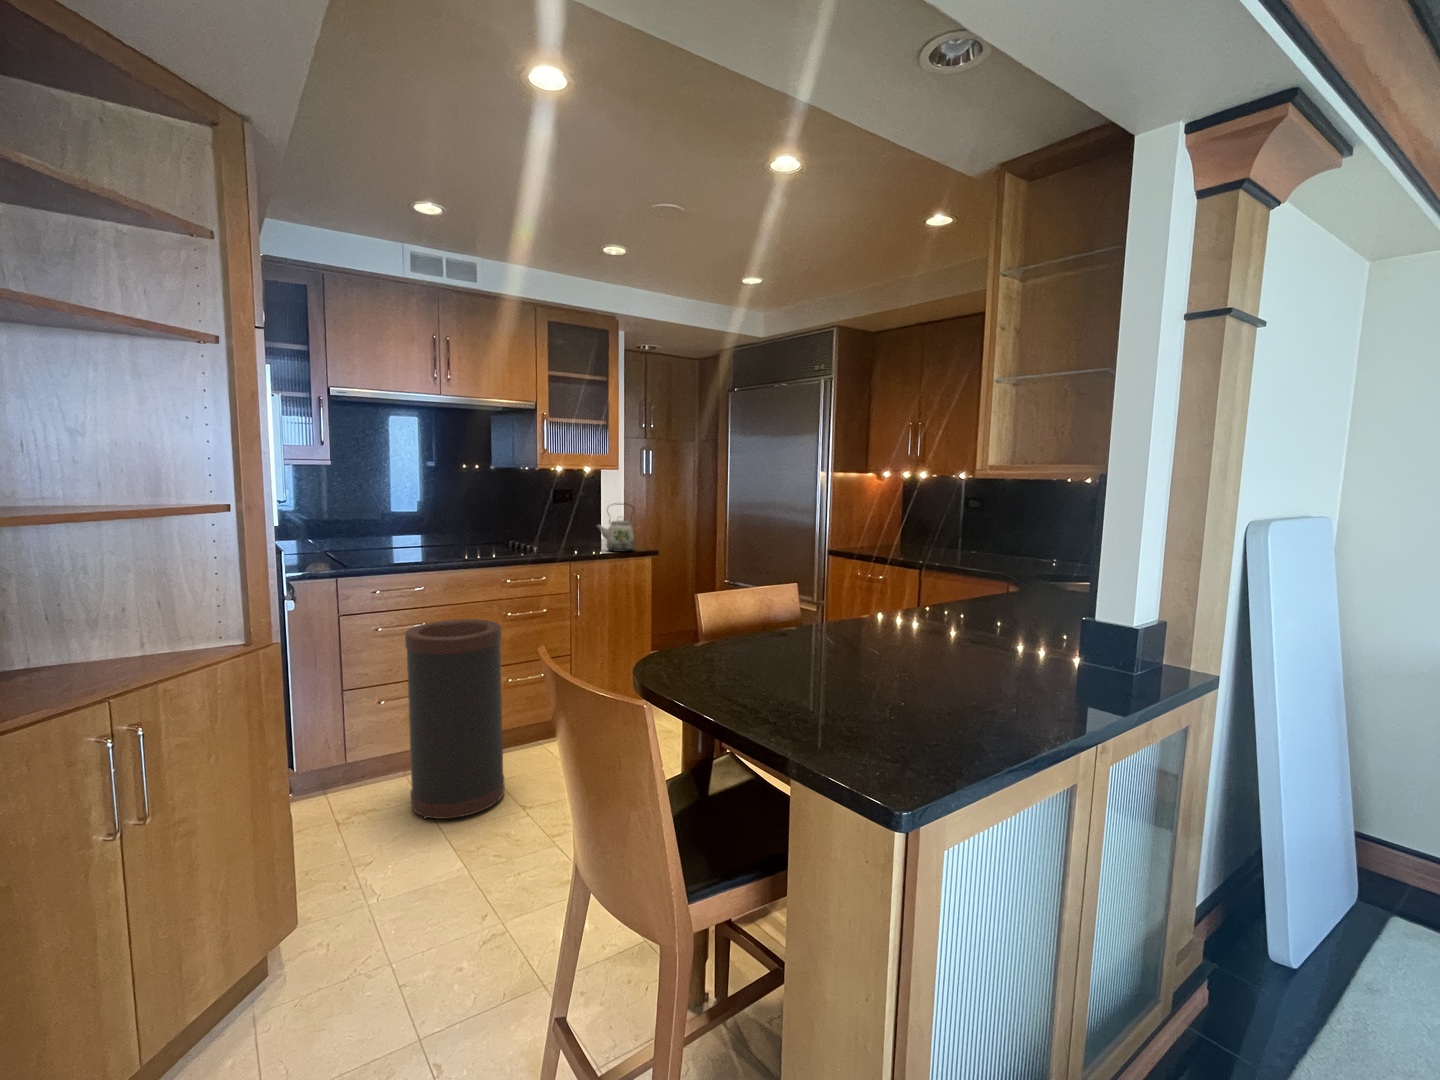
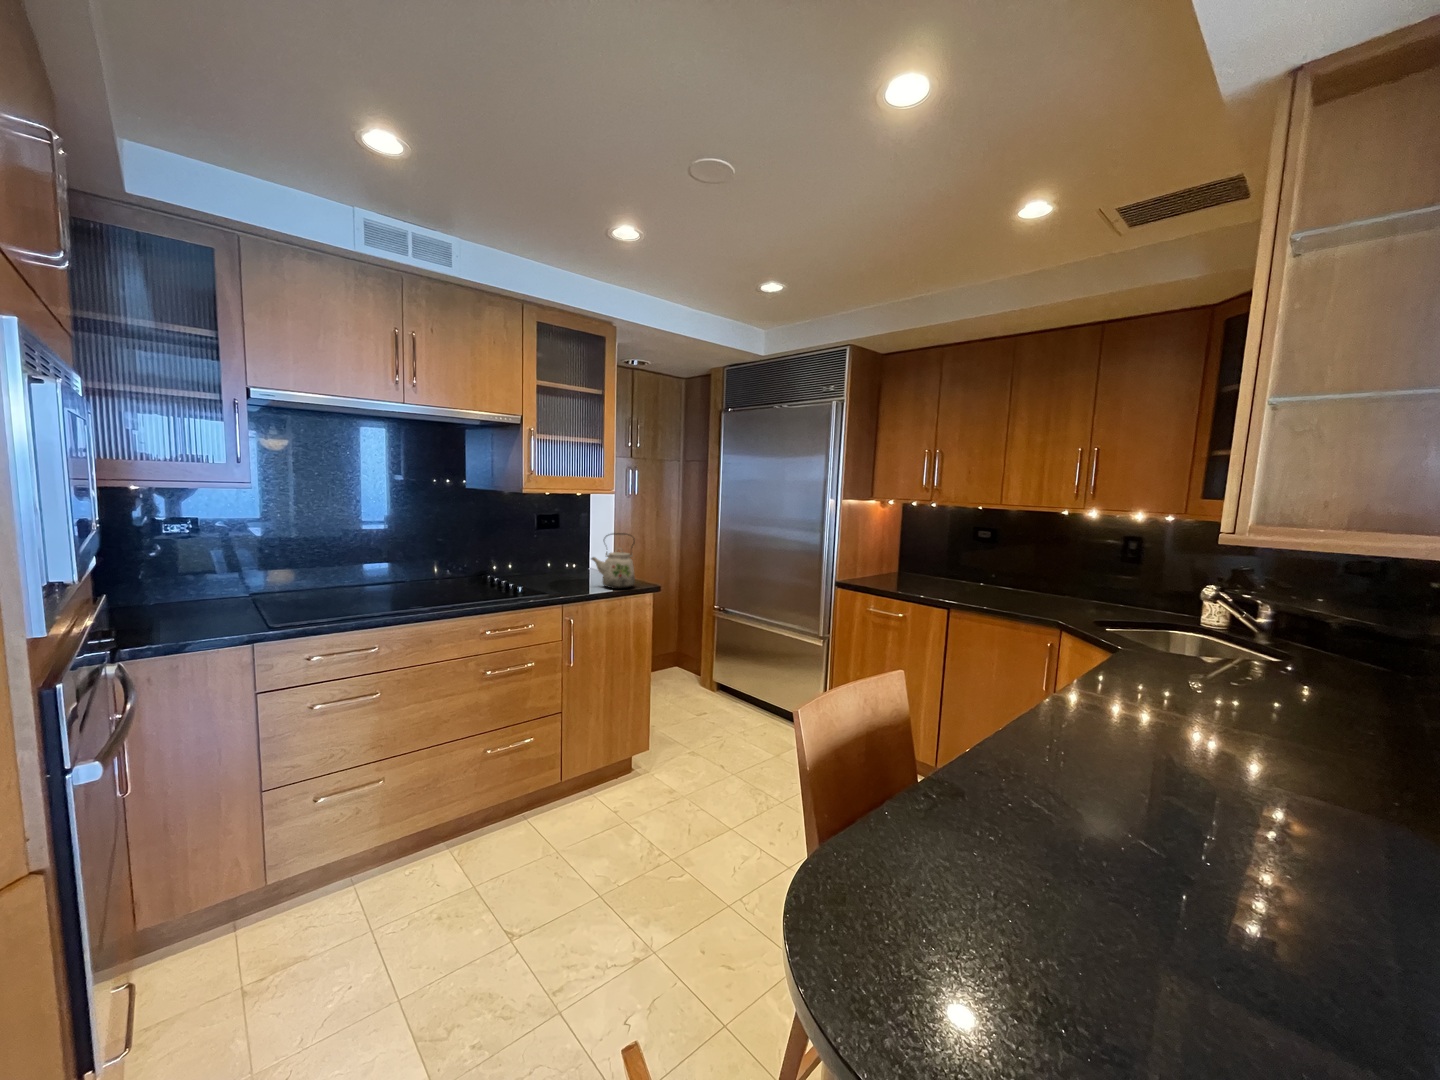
trash can: present [405,619,505,819] -> none [345,690,482,976]

